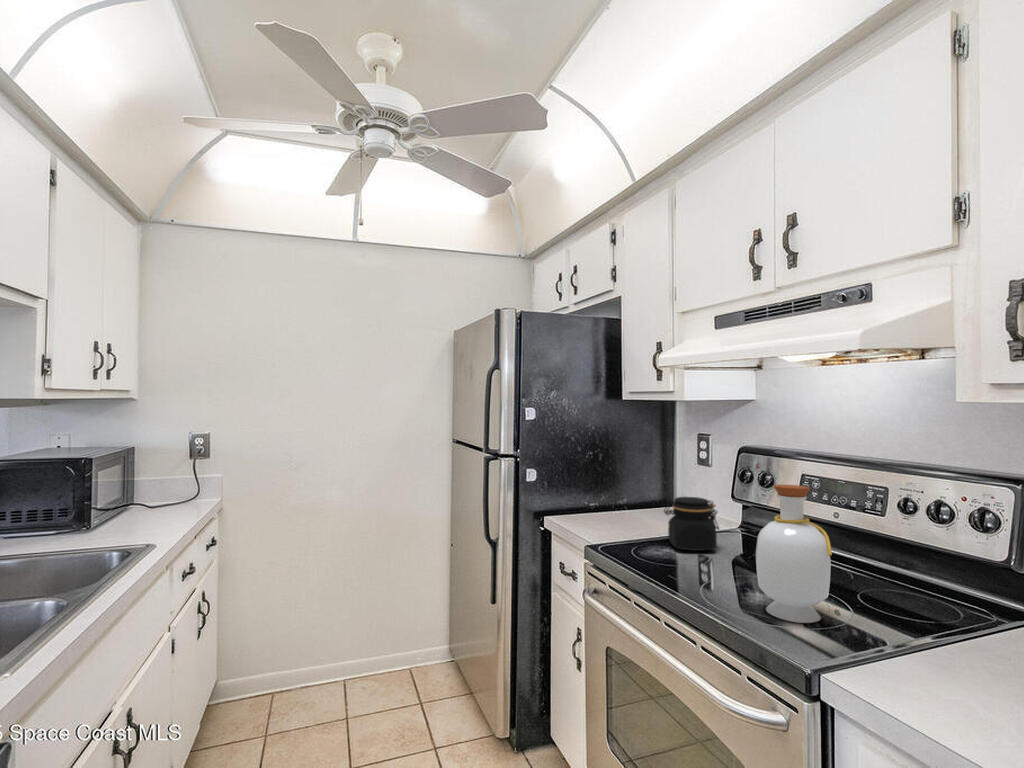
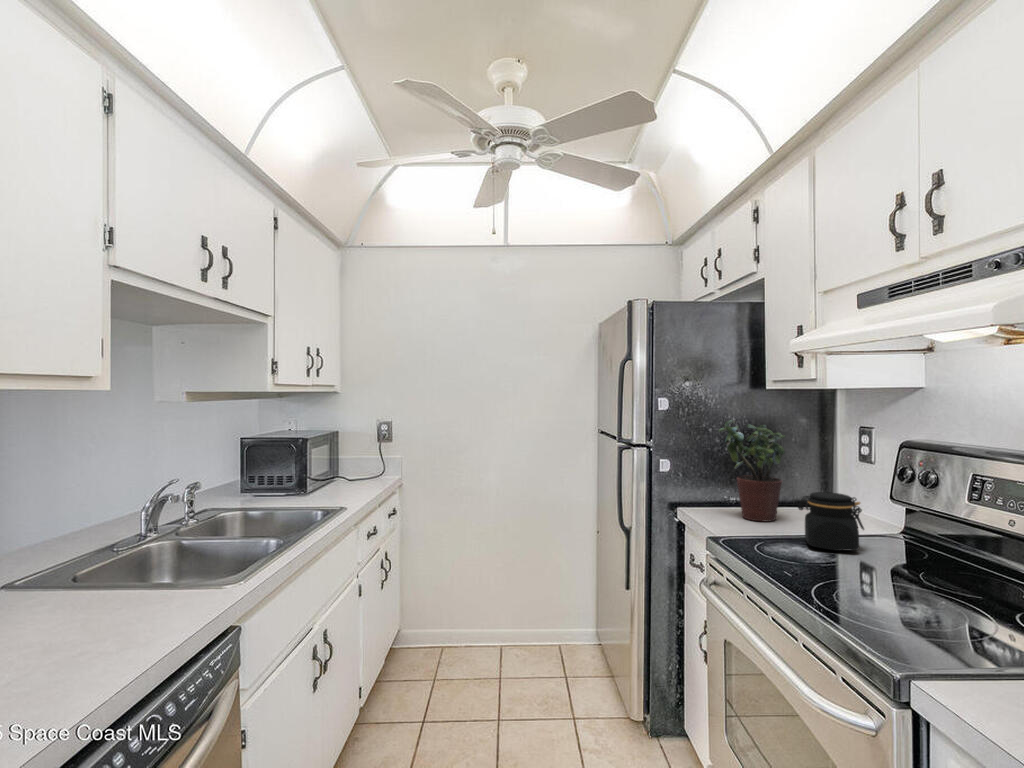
potted plant: none [584,430,644,527] -> present [718,420,785,522]
bottle: present [756,485,832,623] -> none [875,478,968,632]

